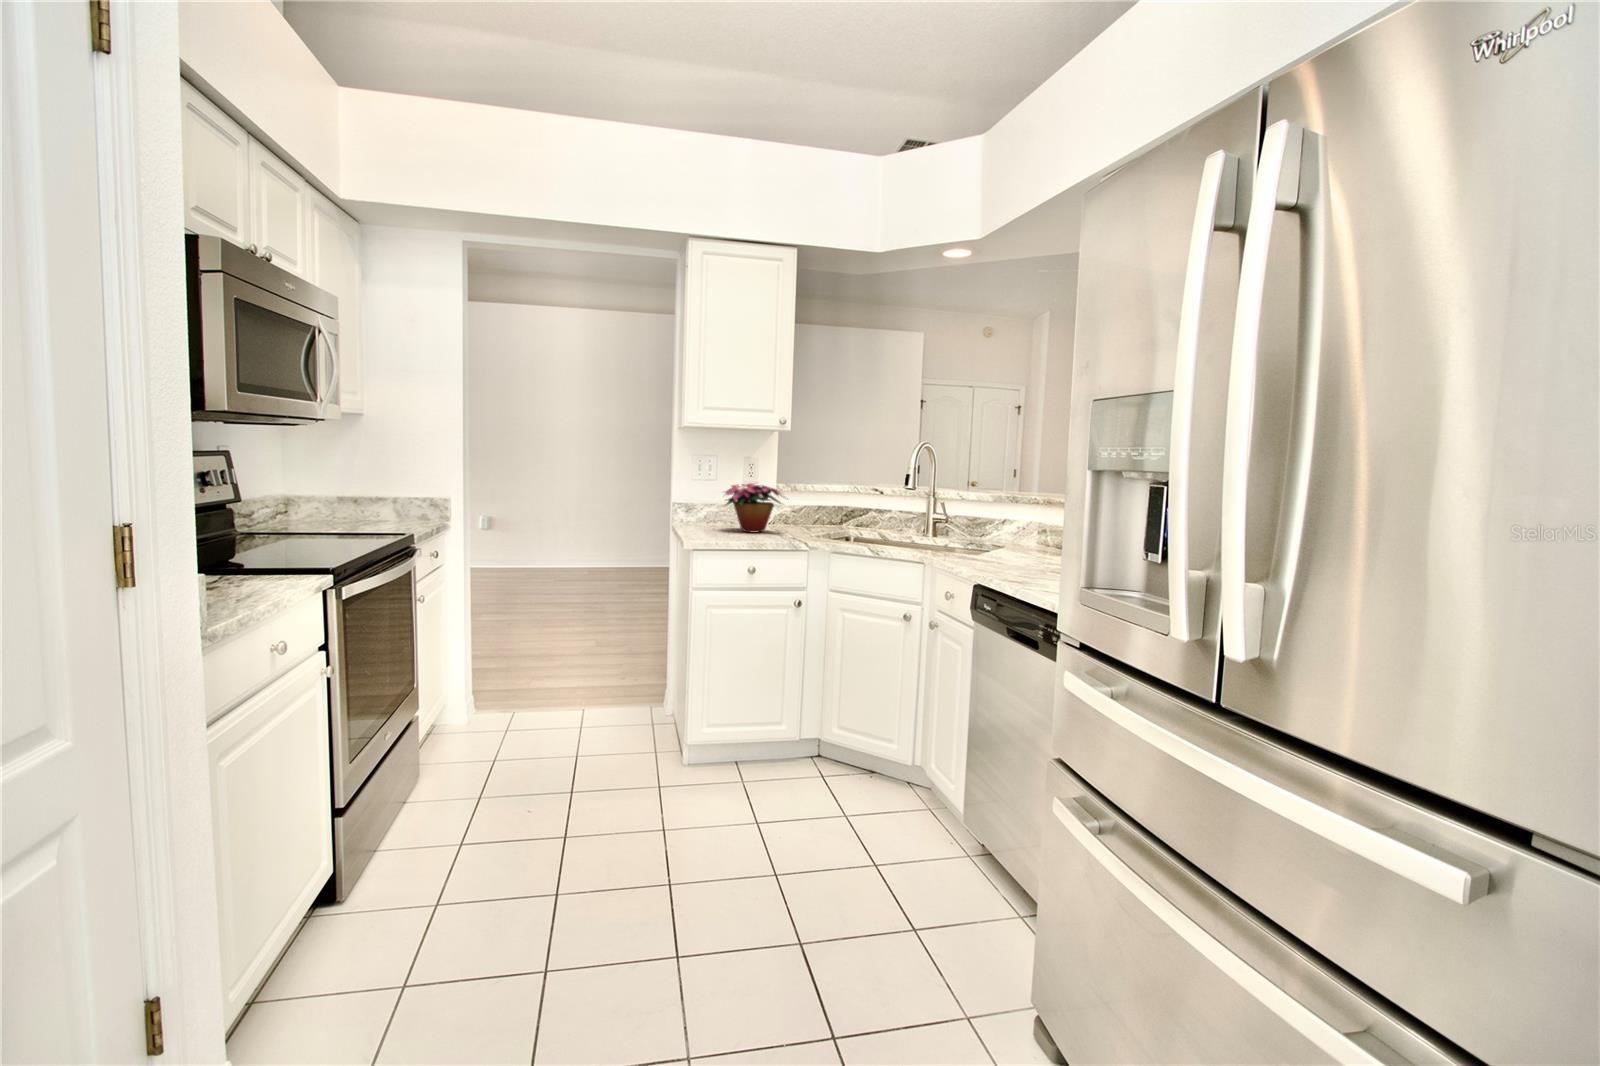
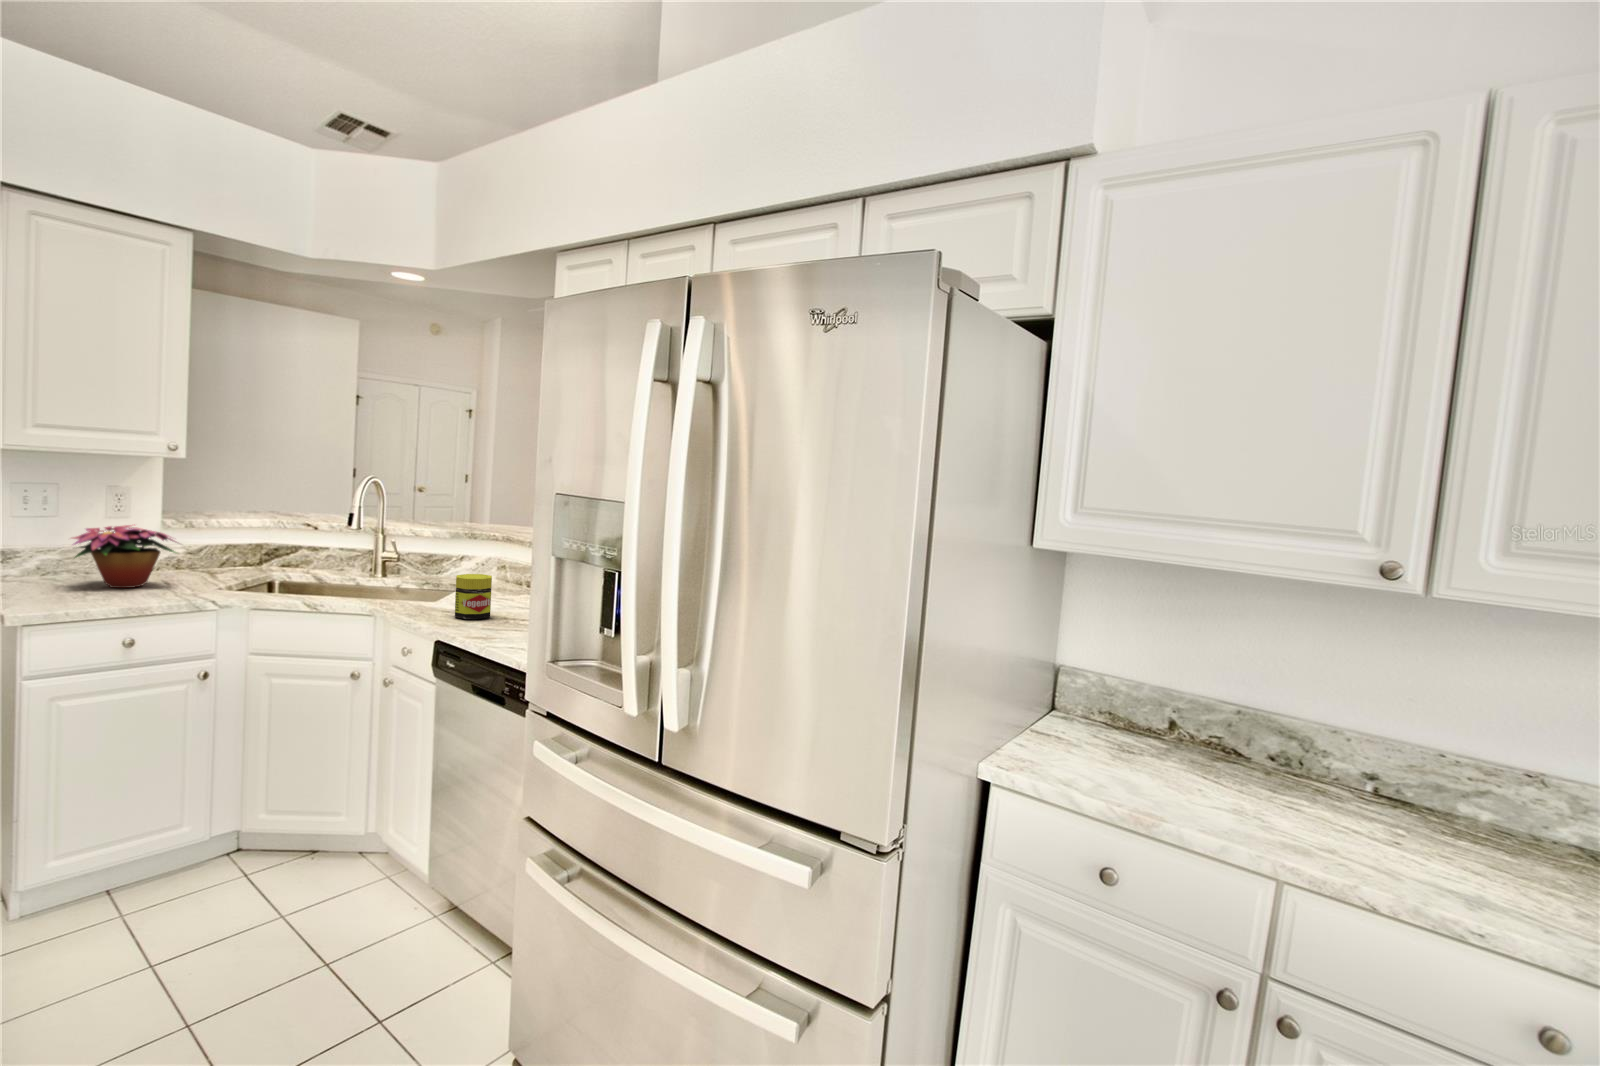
jar: none [994,524,1031,569] -> present [455,574,492,619]

